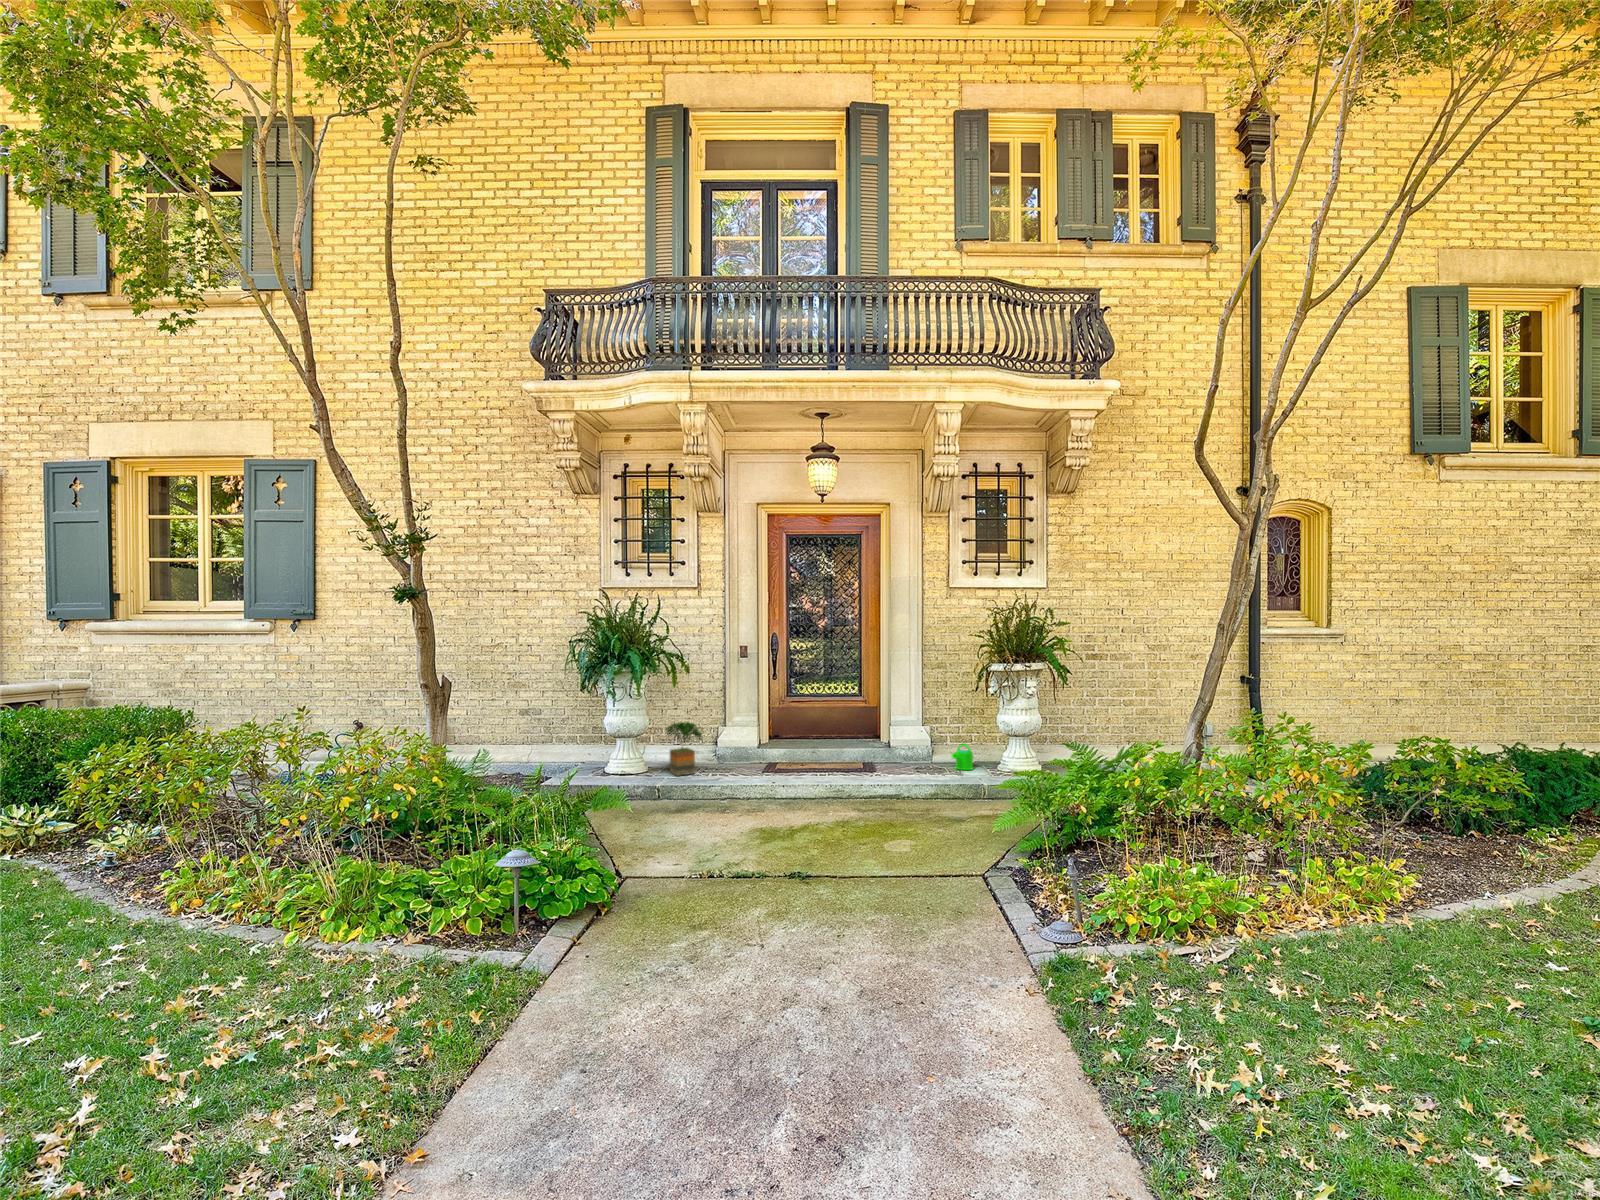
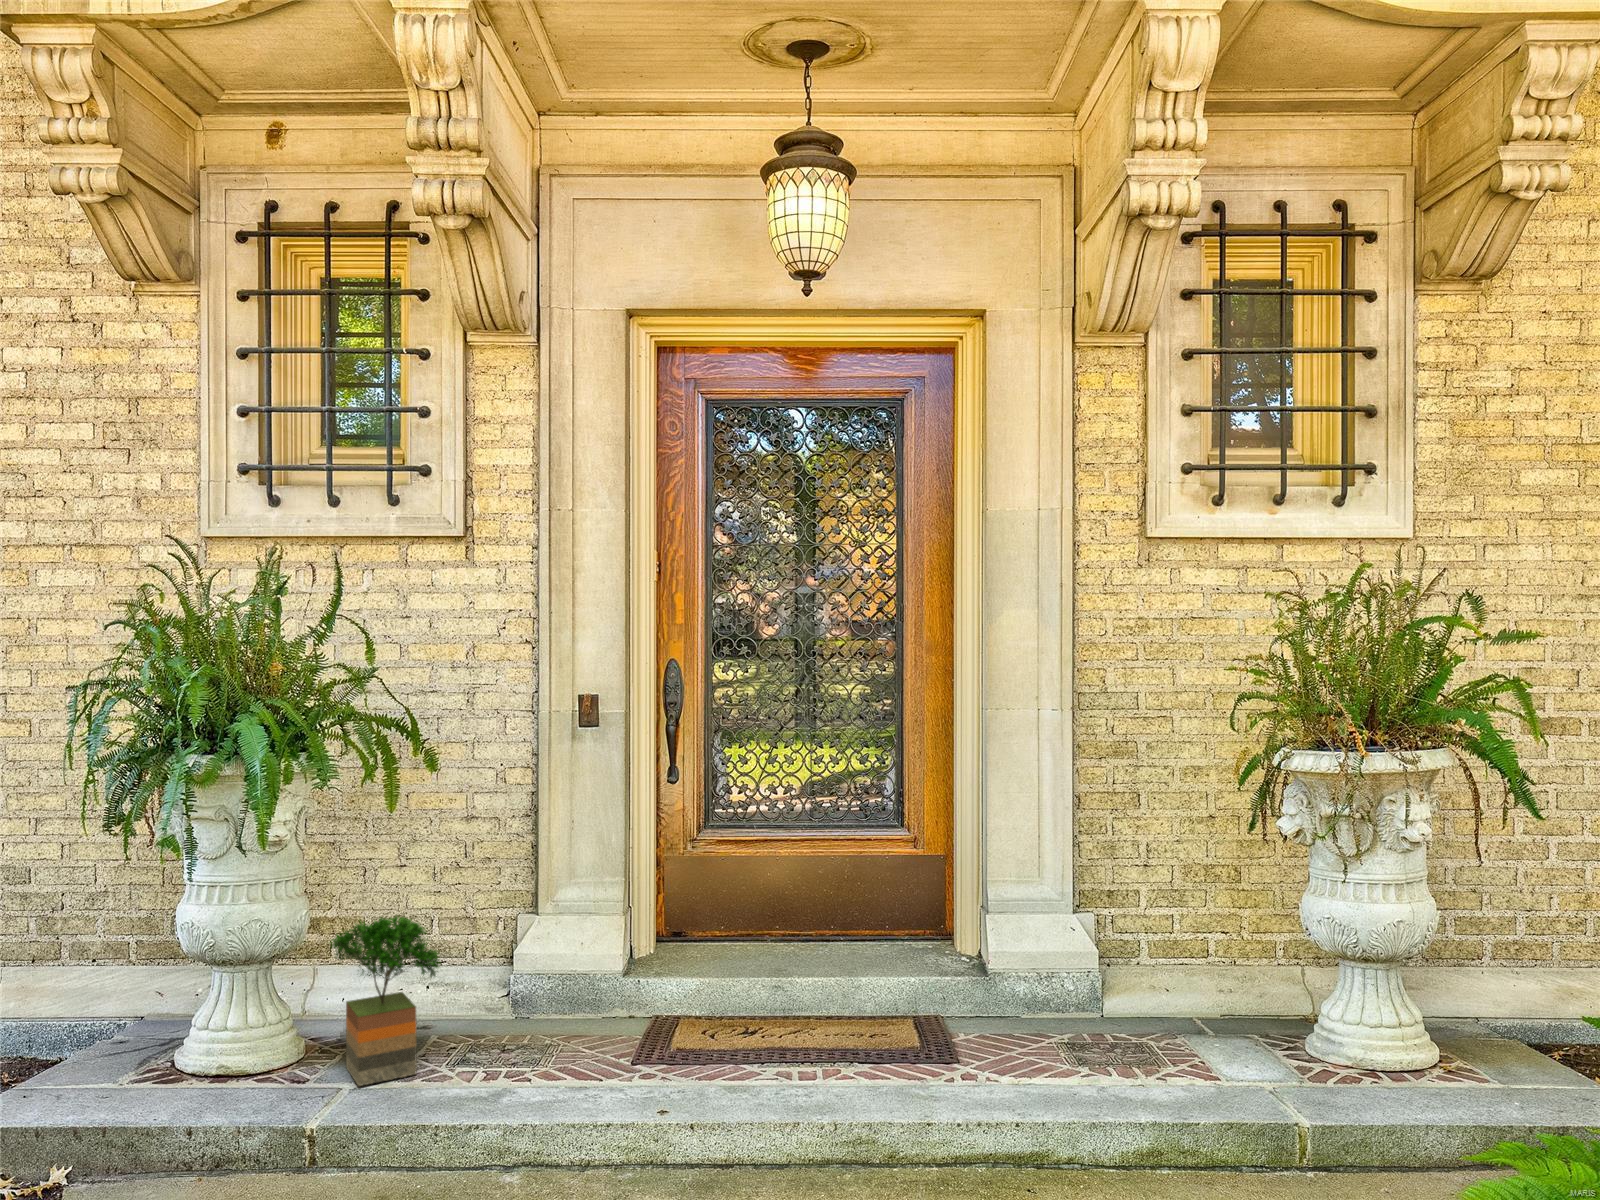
watering can: present [951,743,973,770] -> none [1171,977,1233,1061]

